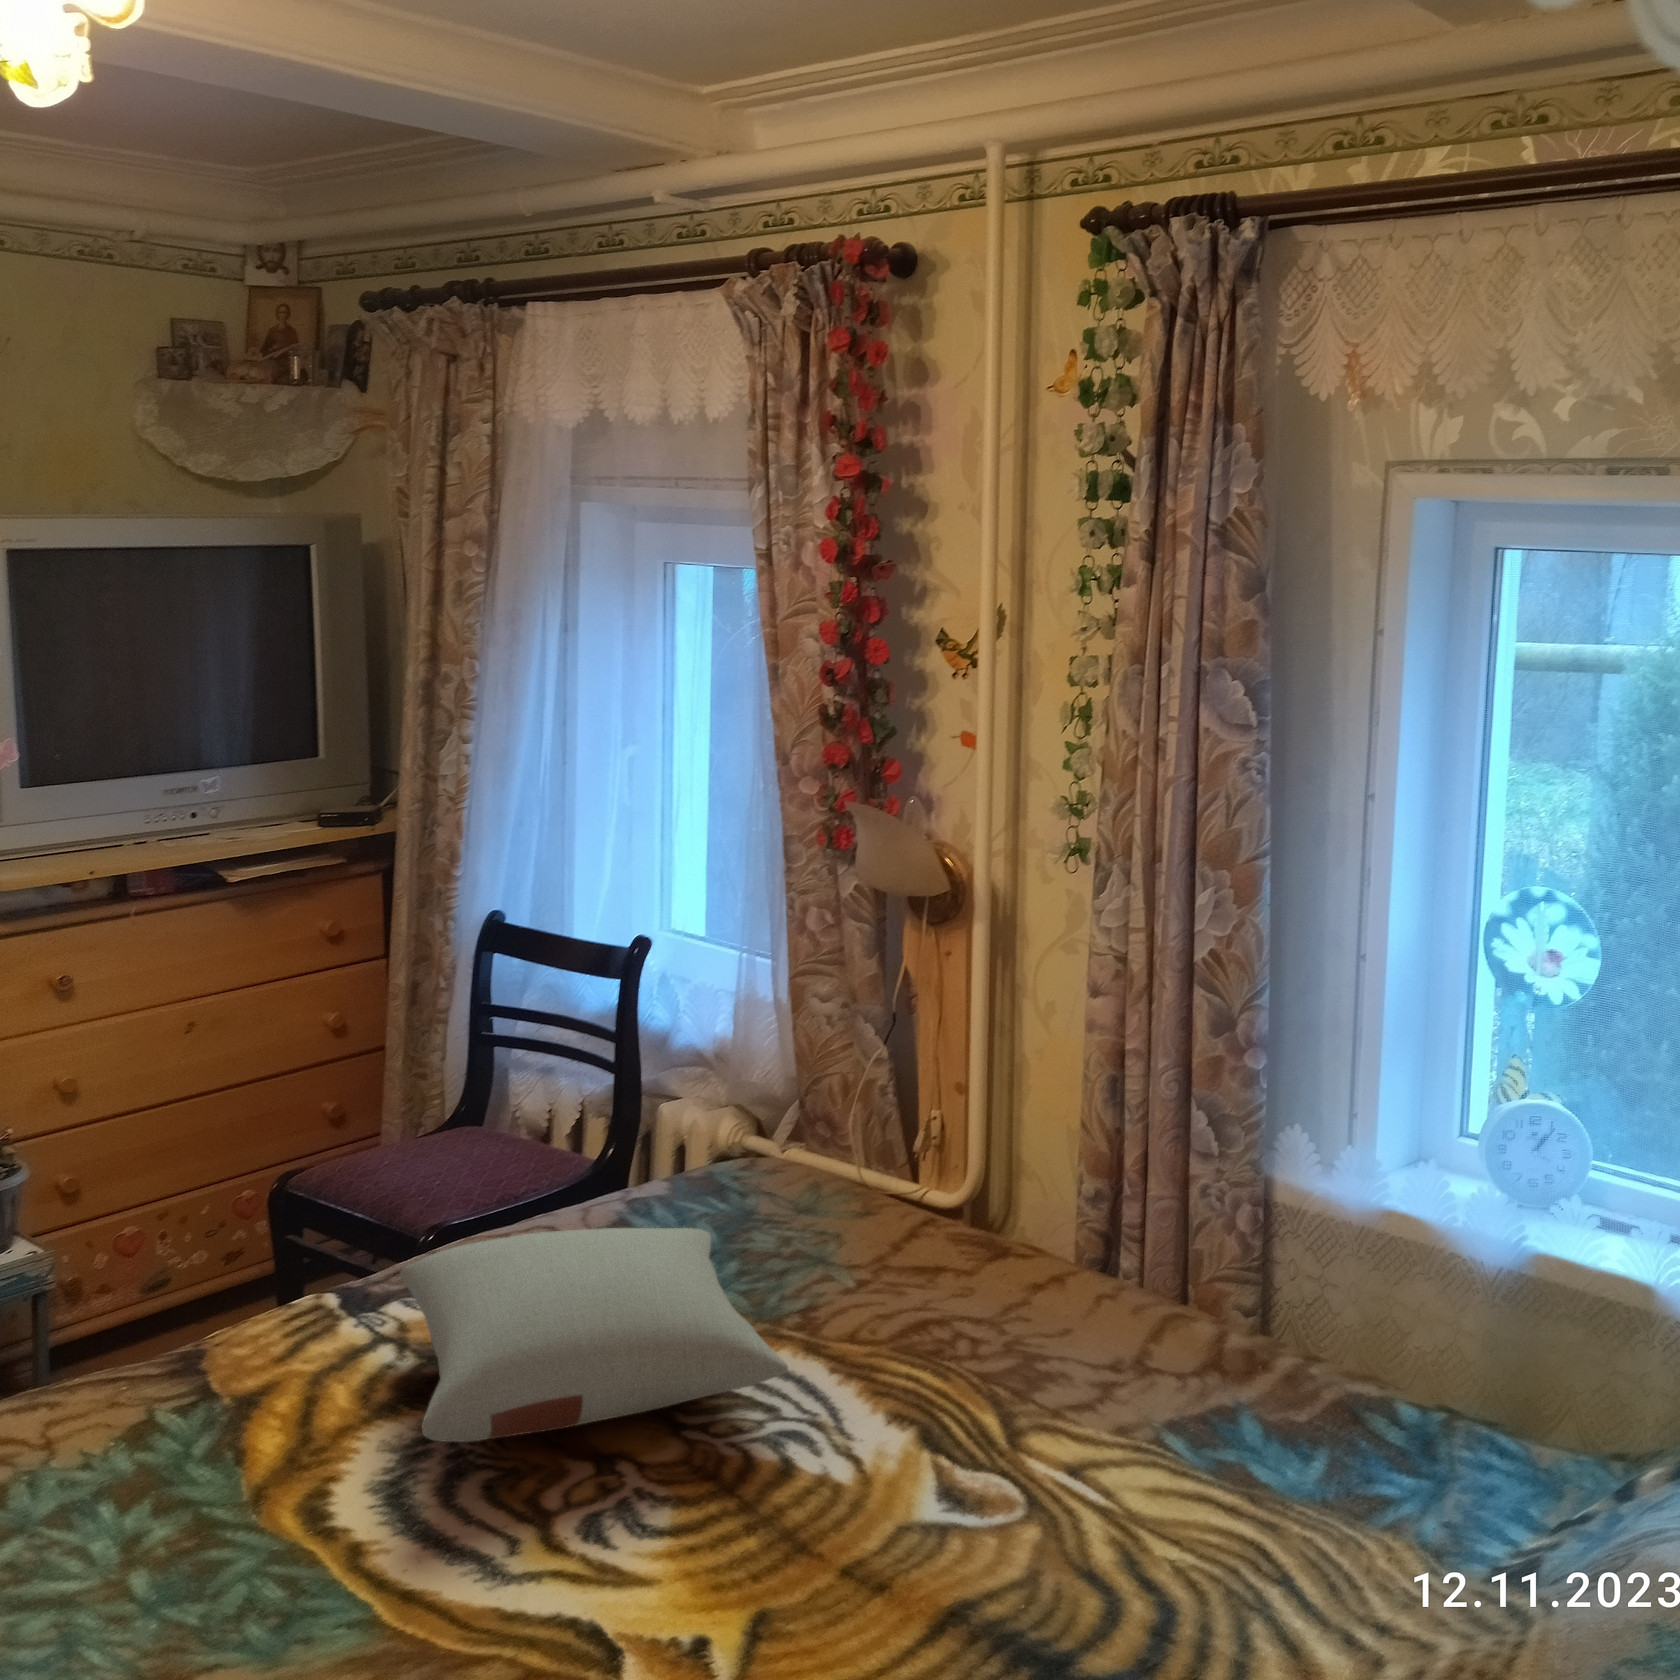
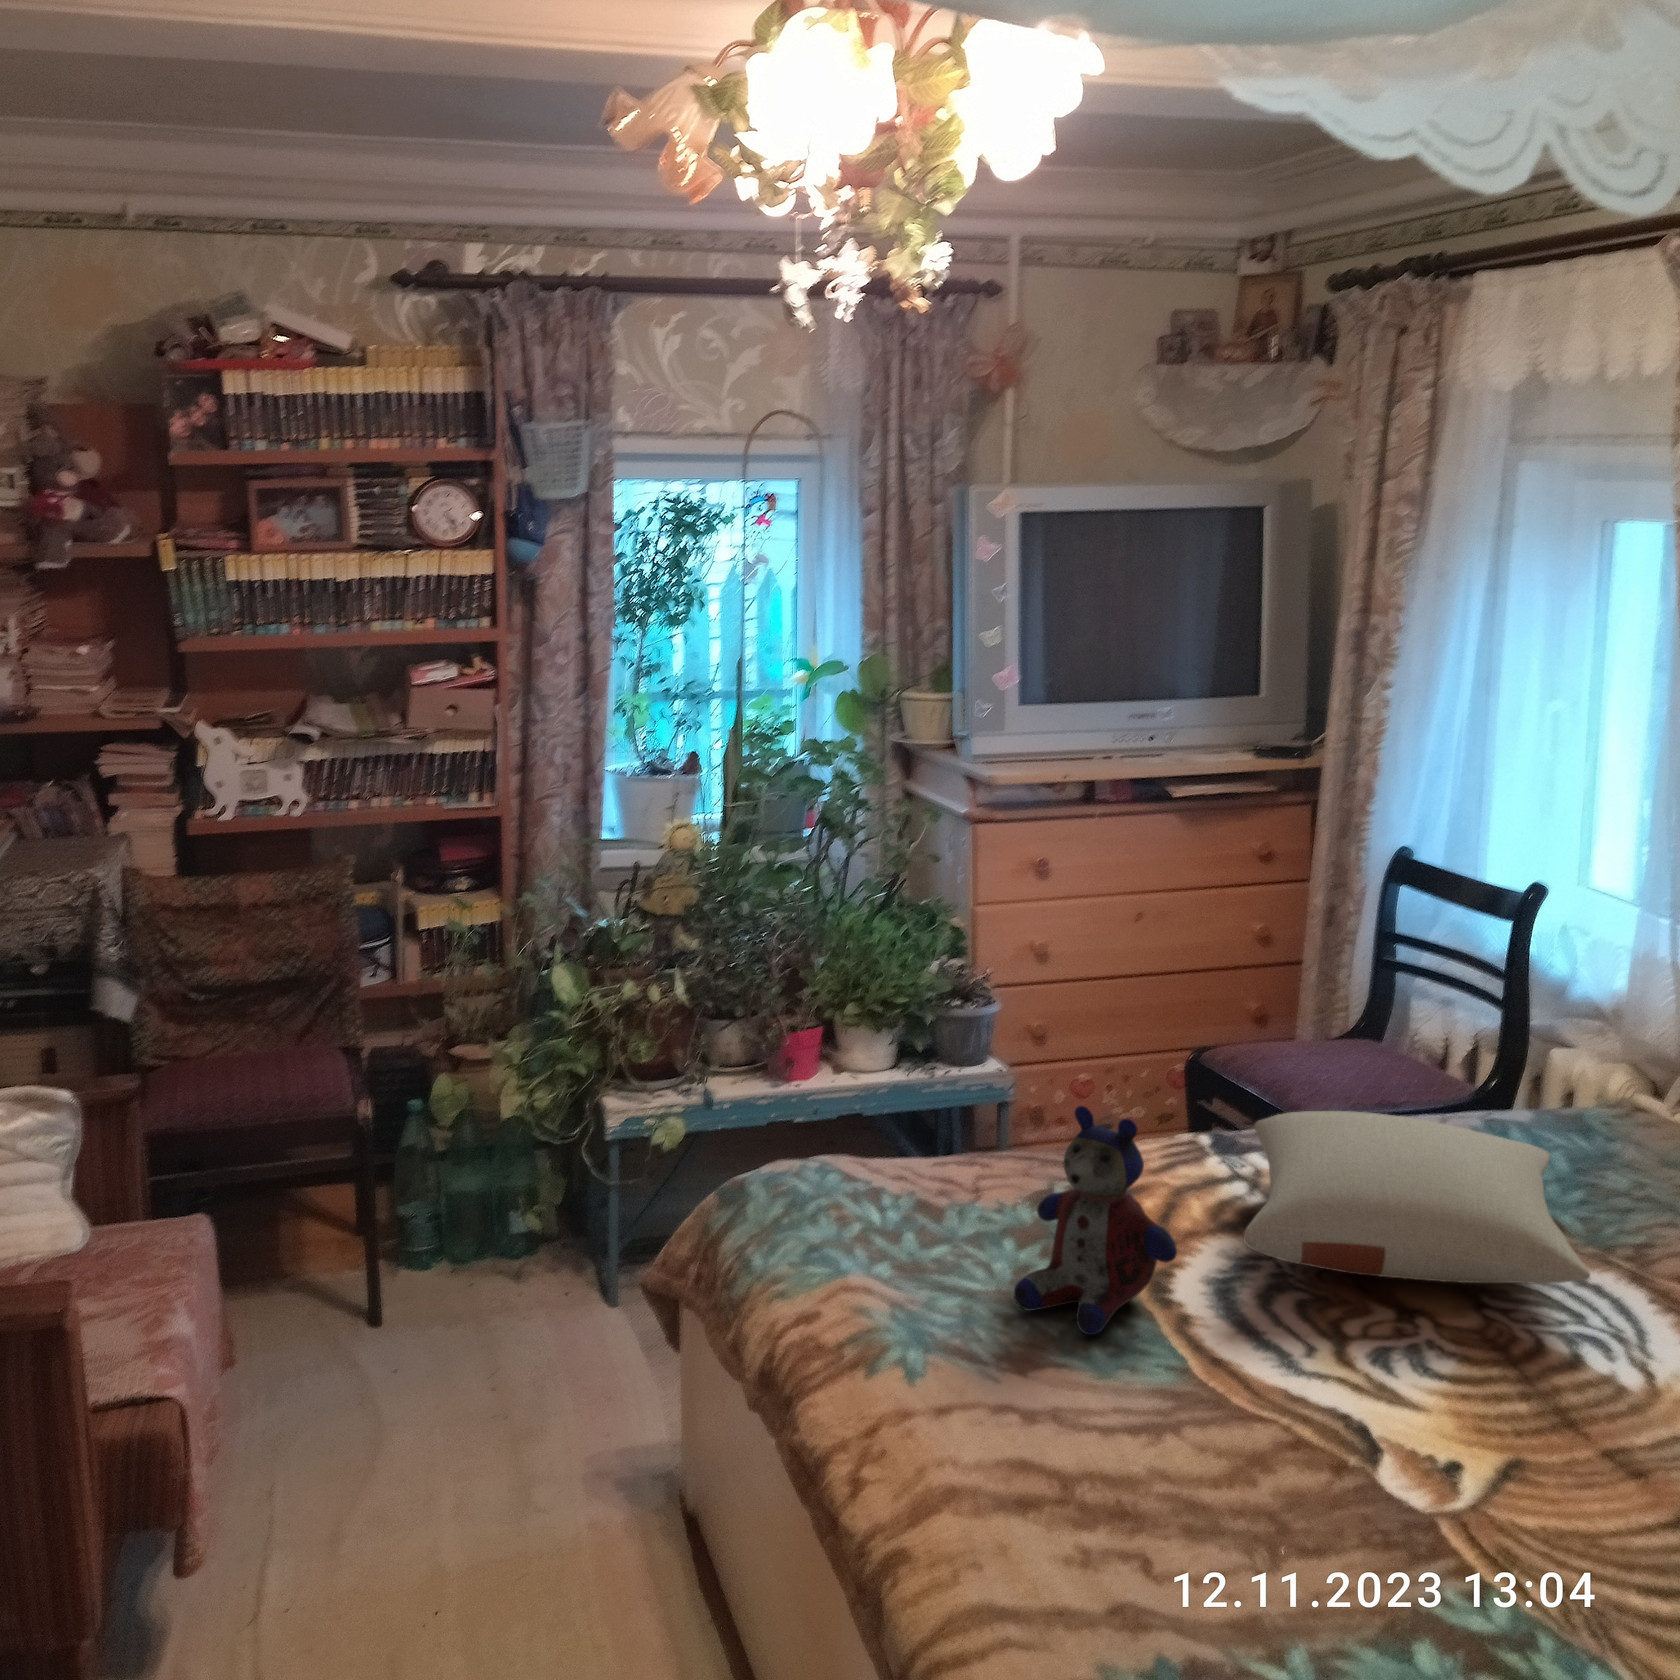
stuffed bear: none [123,1316,344,1621] -> present [1013,1106,1177,1335]

